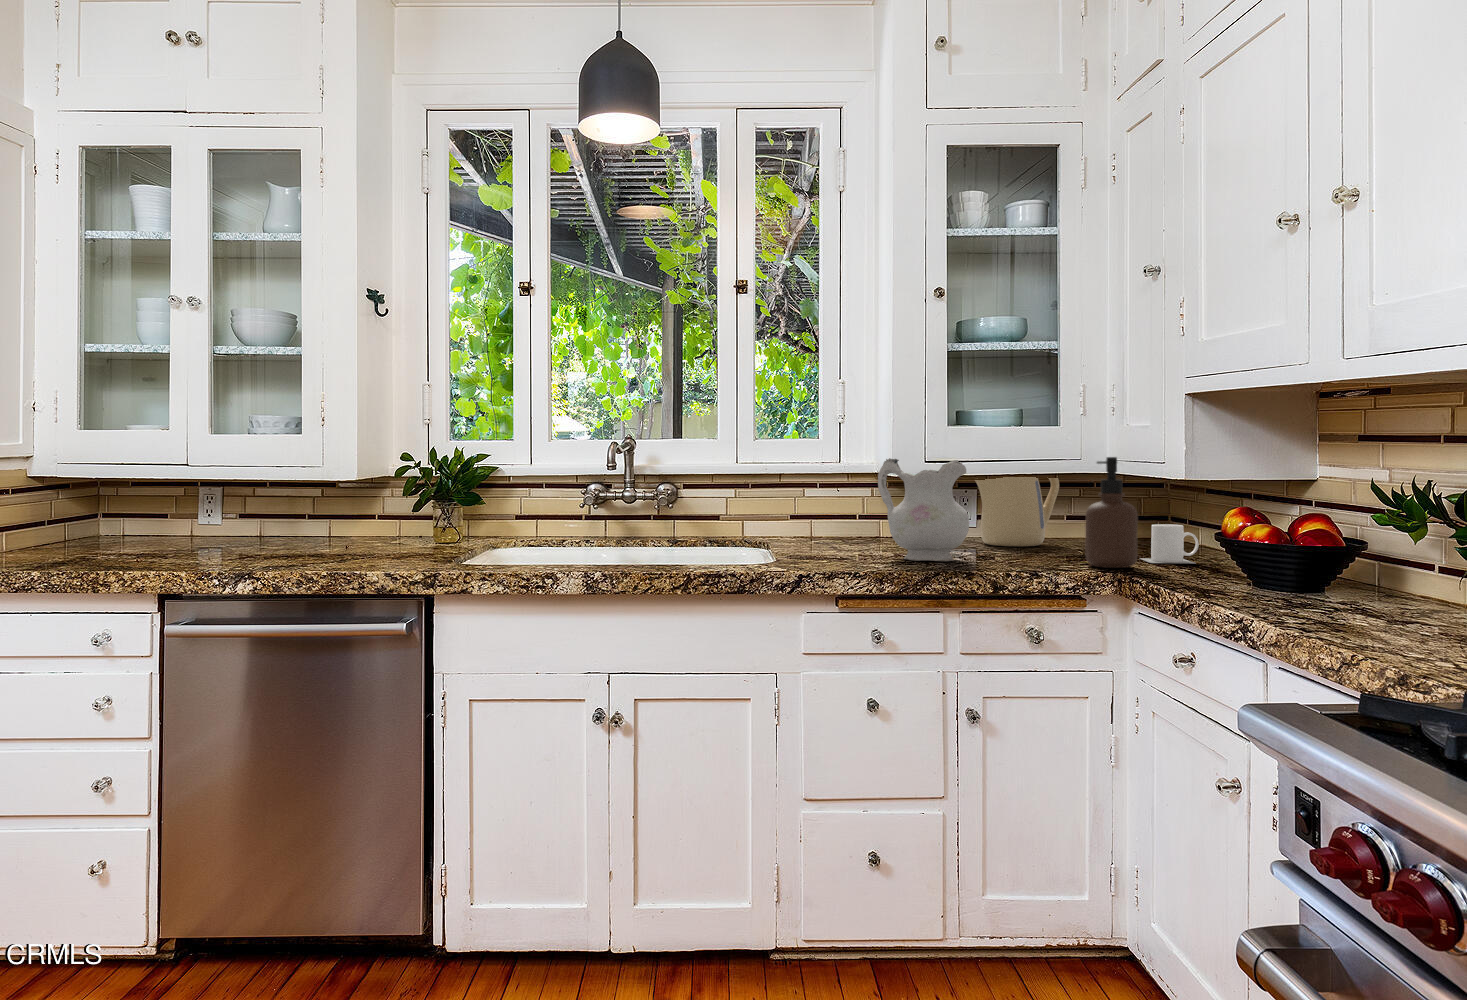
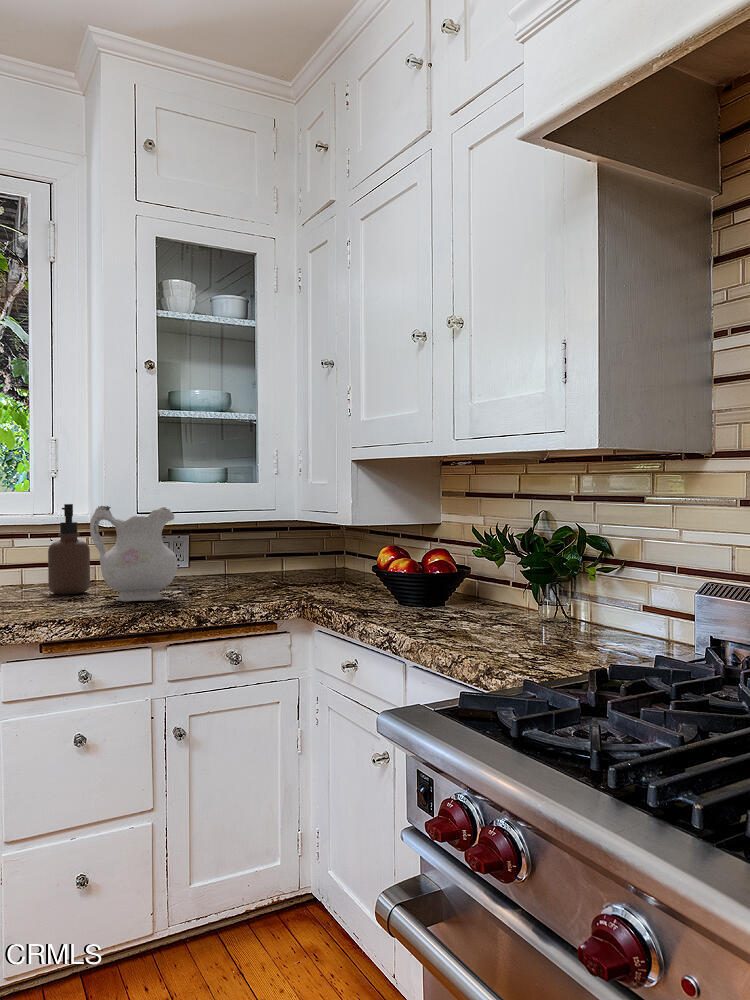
soap dispenser: present [1086,457,1138,568] -> present [48,504,90,594]
kettle: present [975,477,1059,546] -> none [186,508,259,584]
mug: present [1140,524,1199,563] -> none [320,559,363,592]

